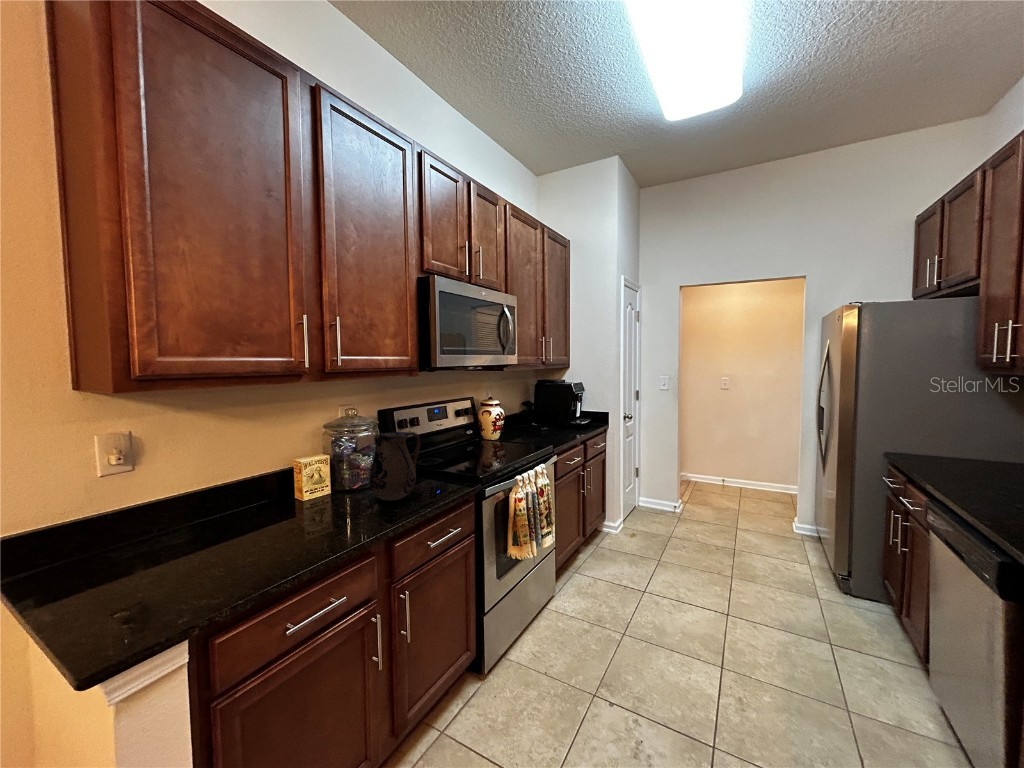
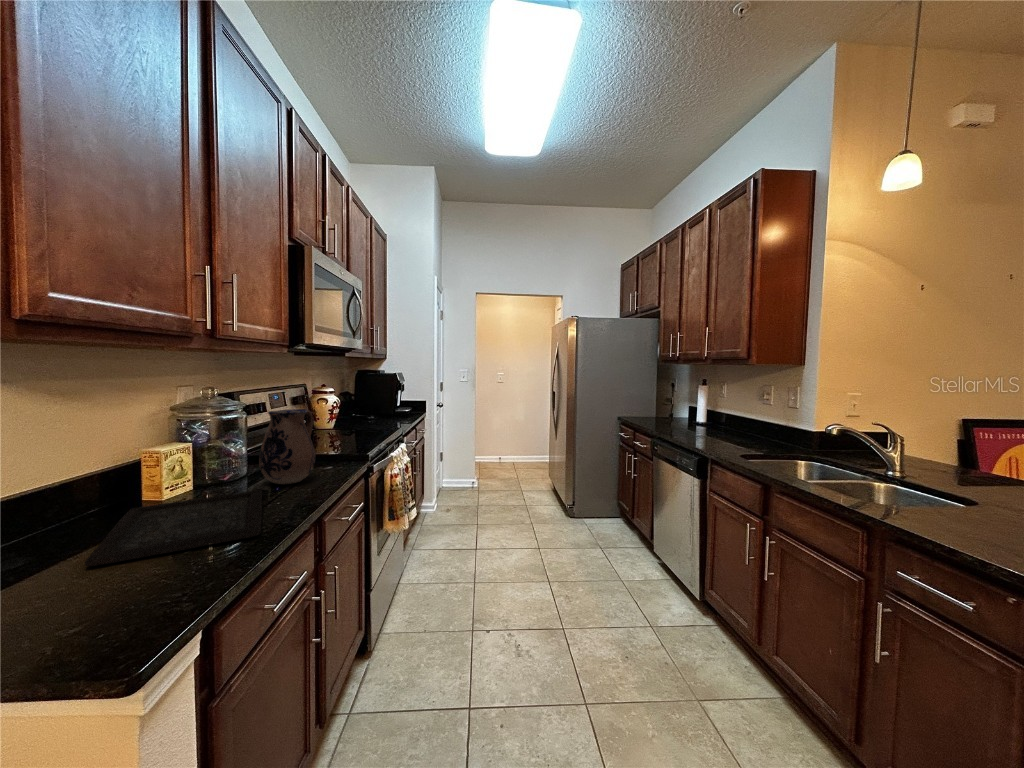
tray: none [199,505,359,555] -> present [85,490,262,566]

